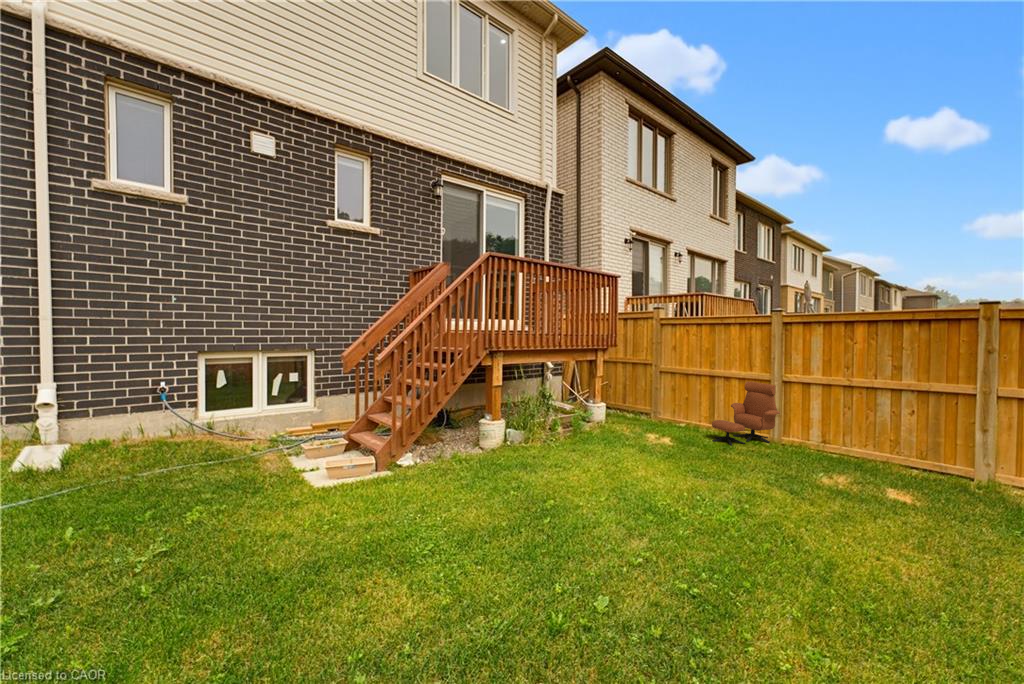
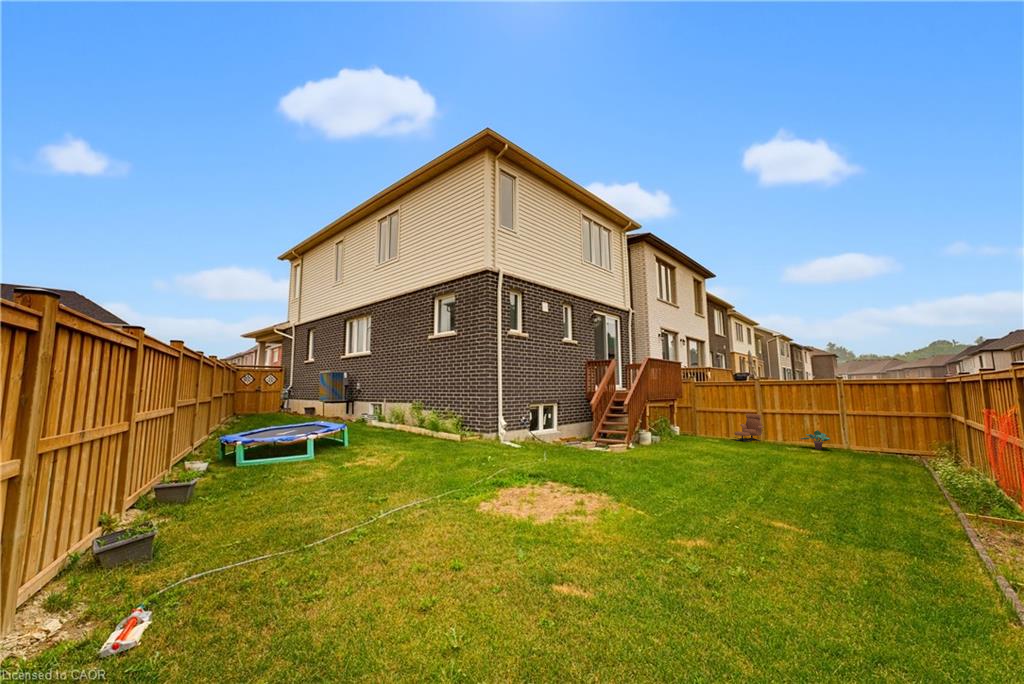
potted plant: none [860,433,953,482] -> present [801,430,830,449]

